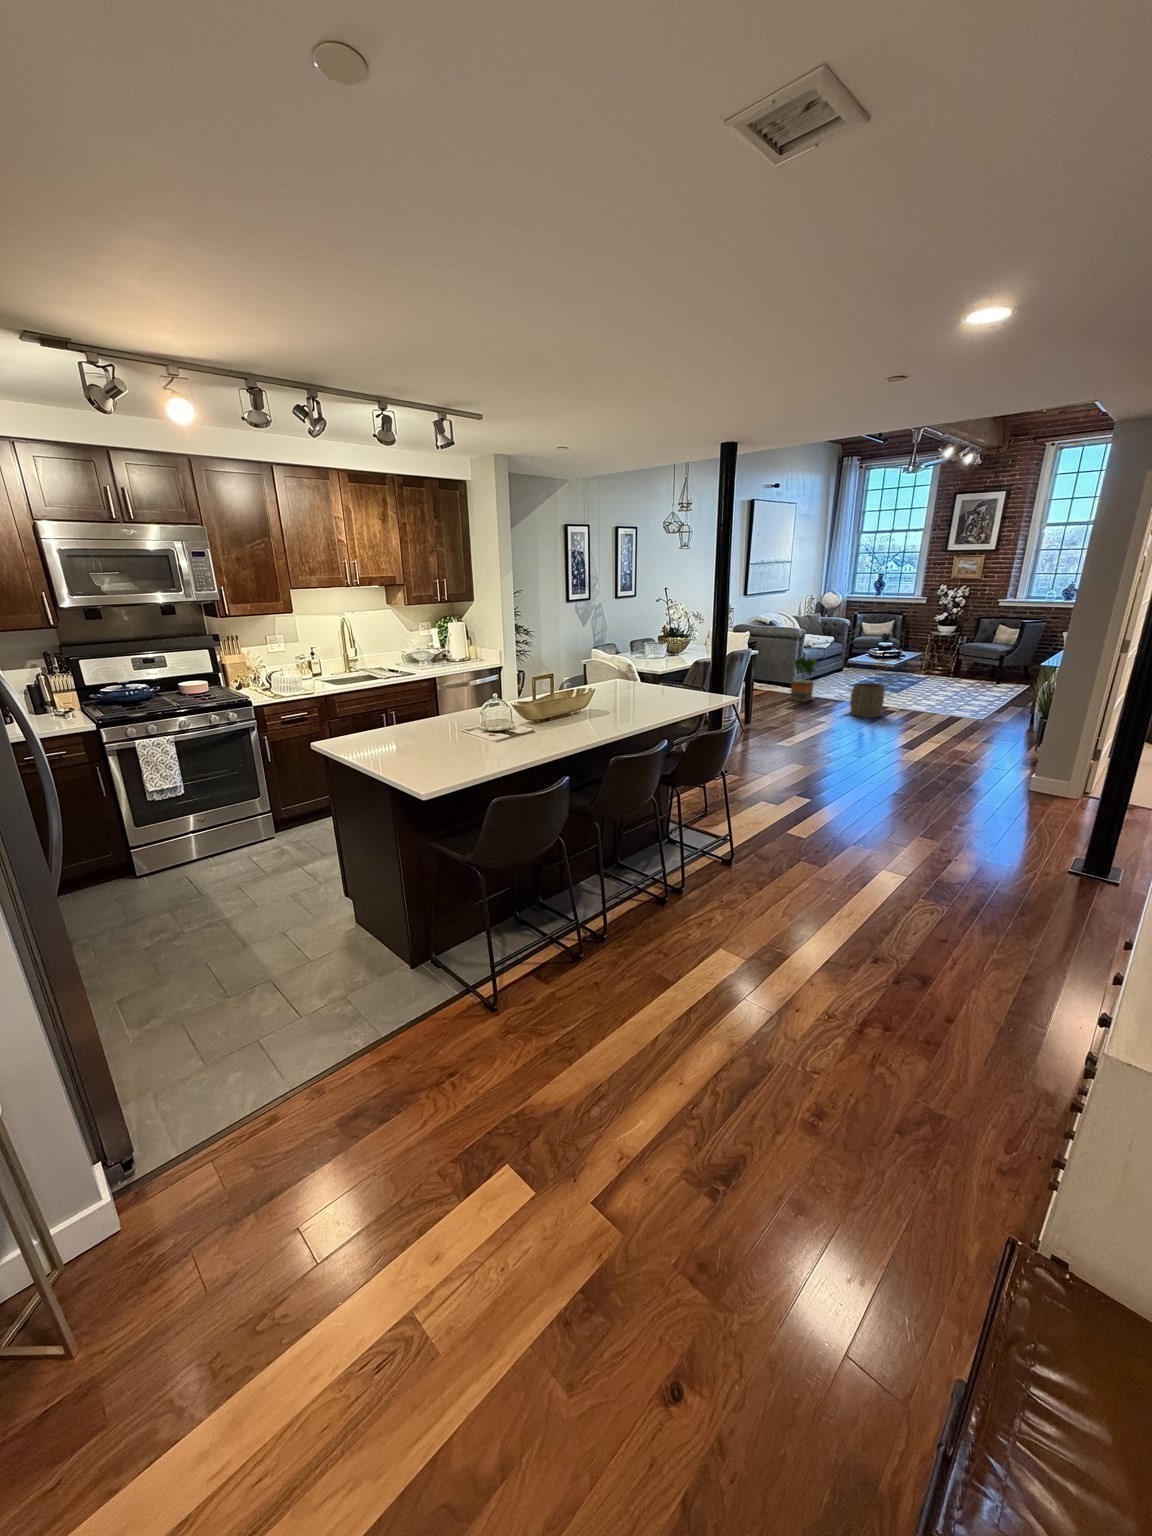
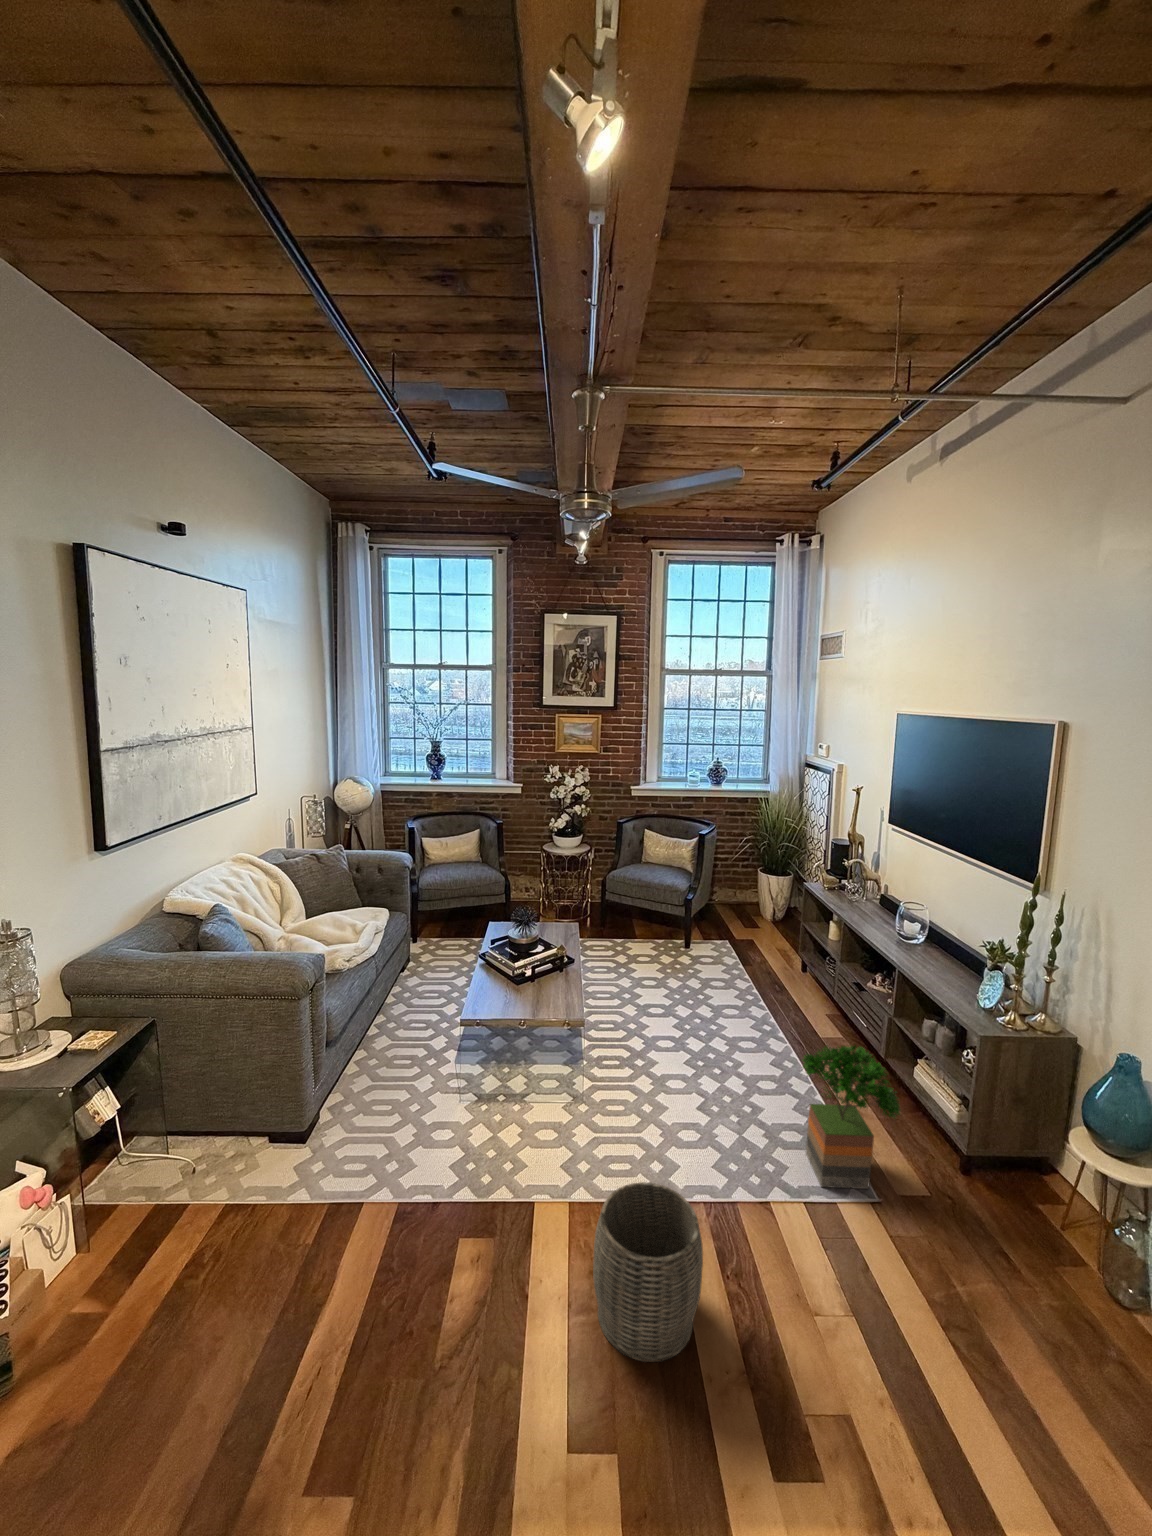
potted tree: present [790,658,820,702] -> present [803,1045,900,1189]

